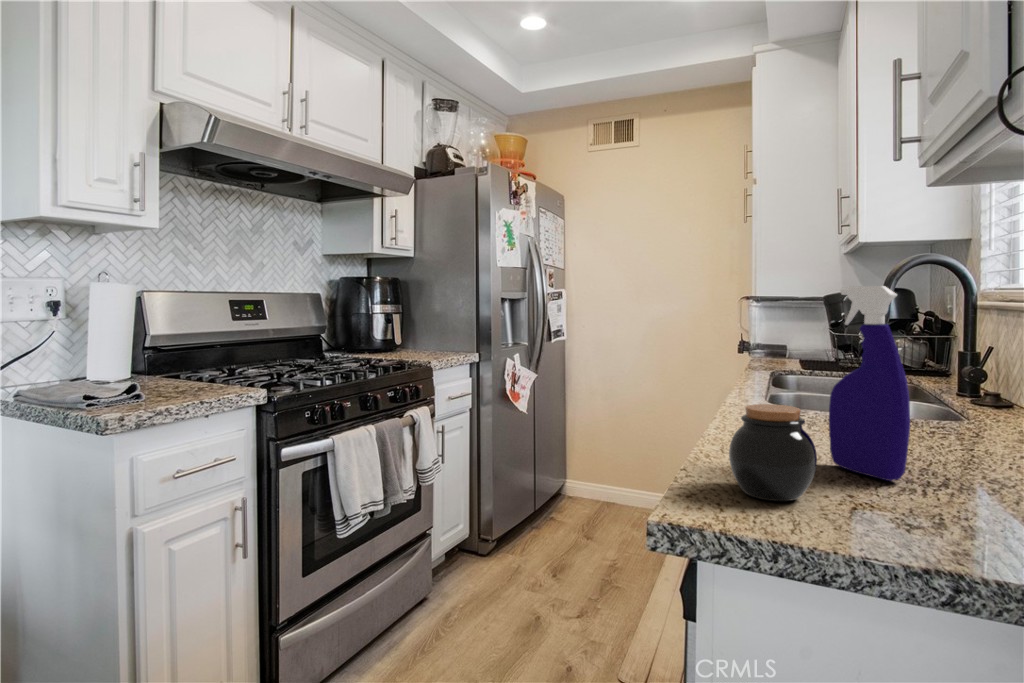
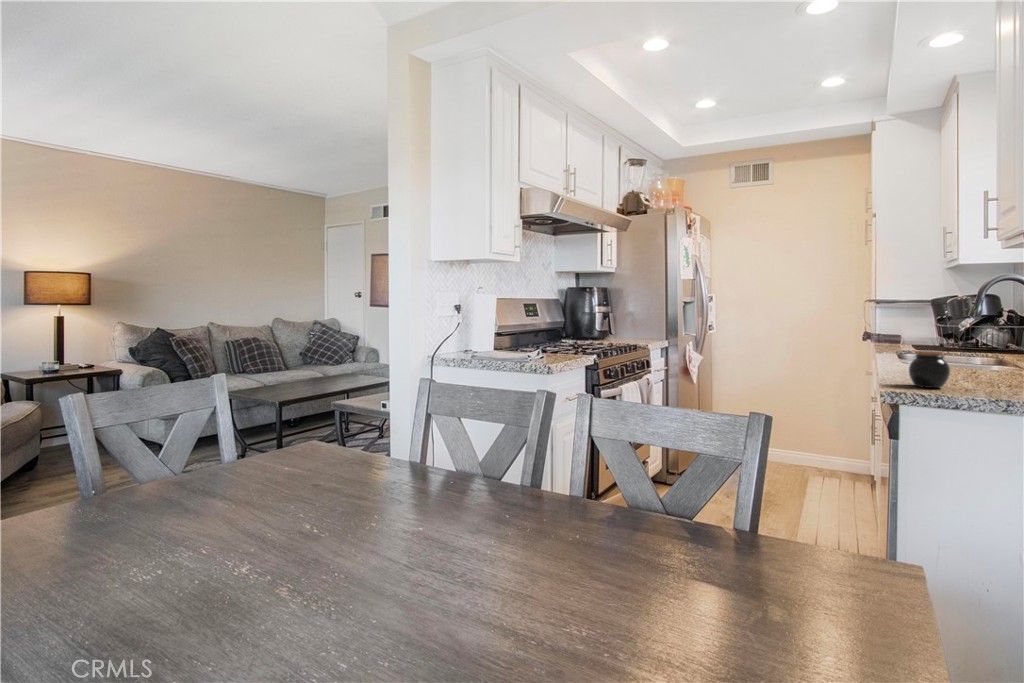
spray bottle: present [829,286,910,481] -> none [952,300,993,385]

